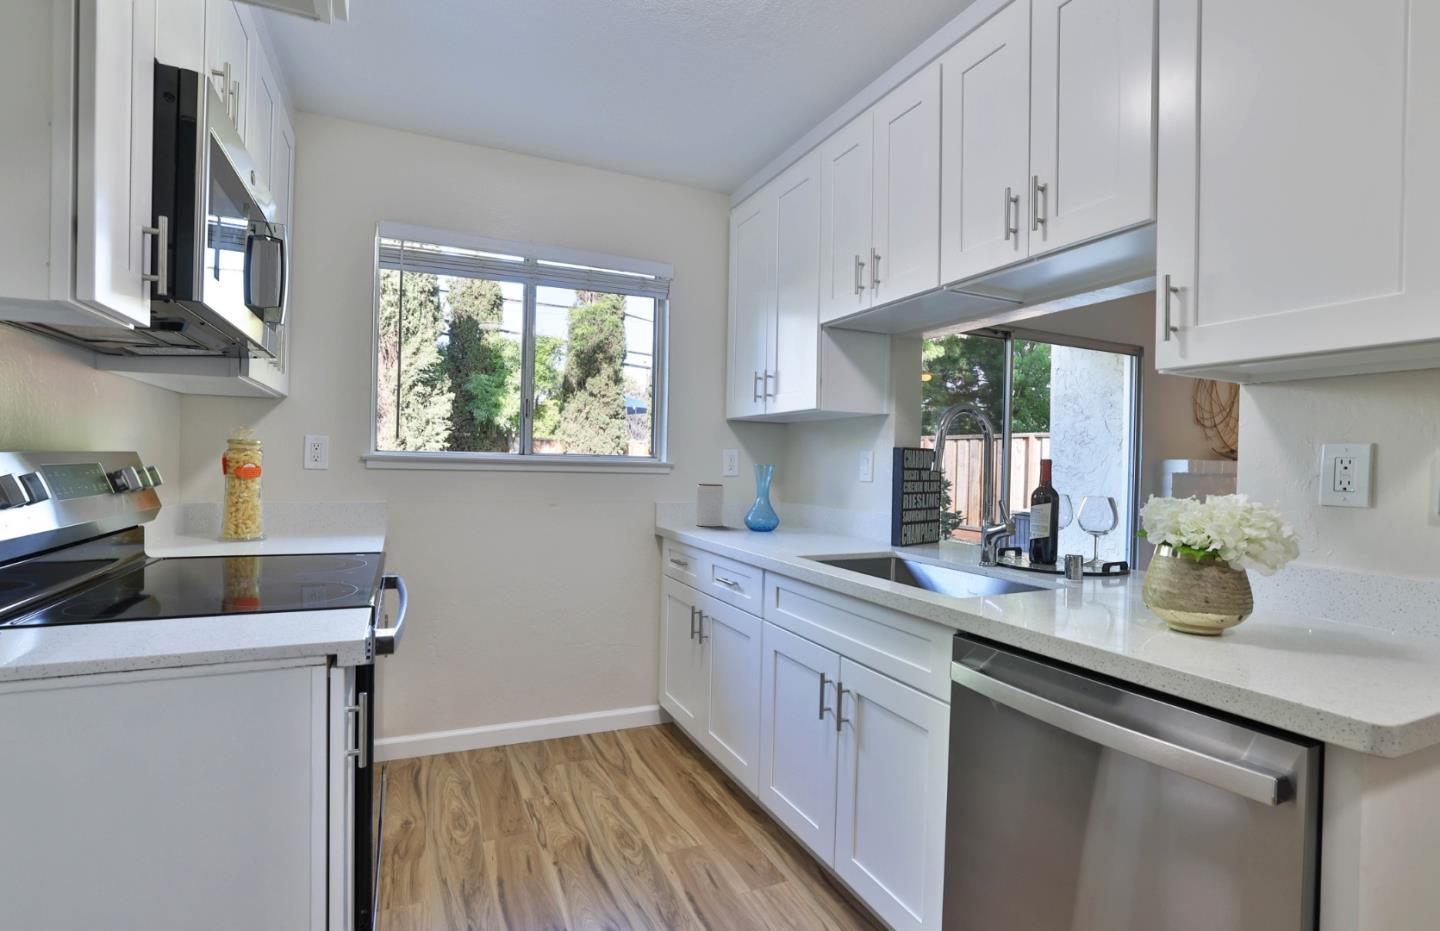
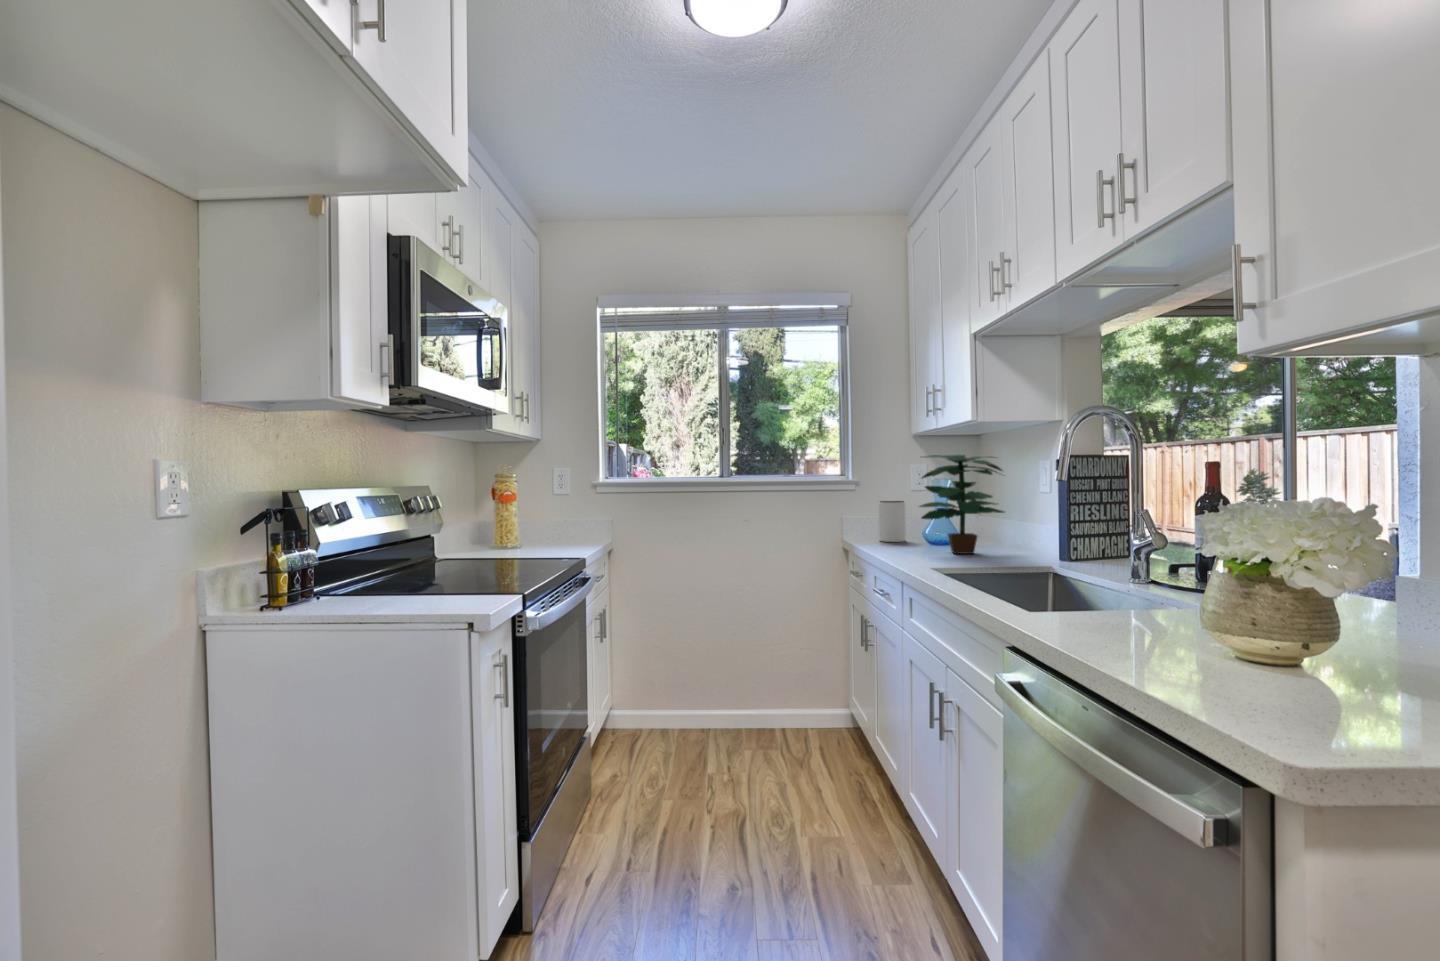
potted plant: none [756,439,838,539] -> present [920,455,1004,554]

